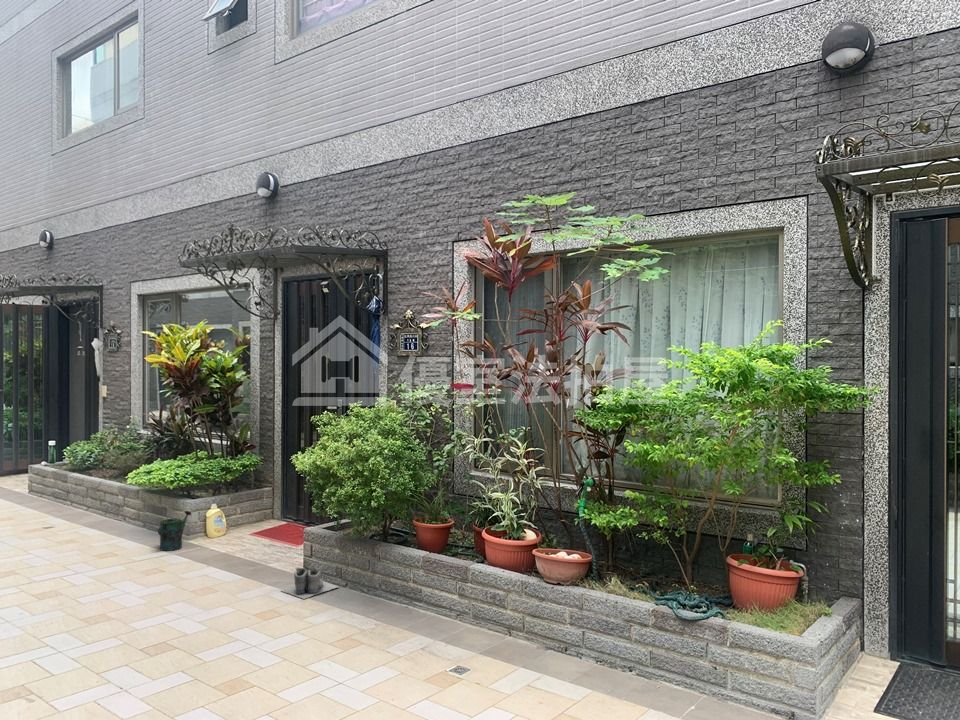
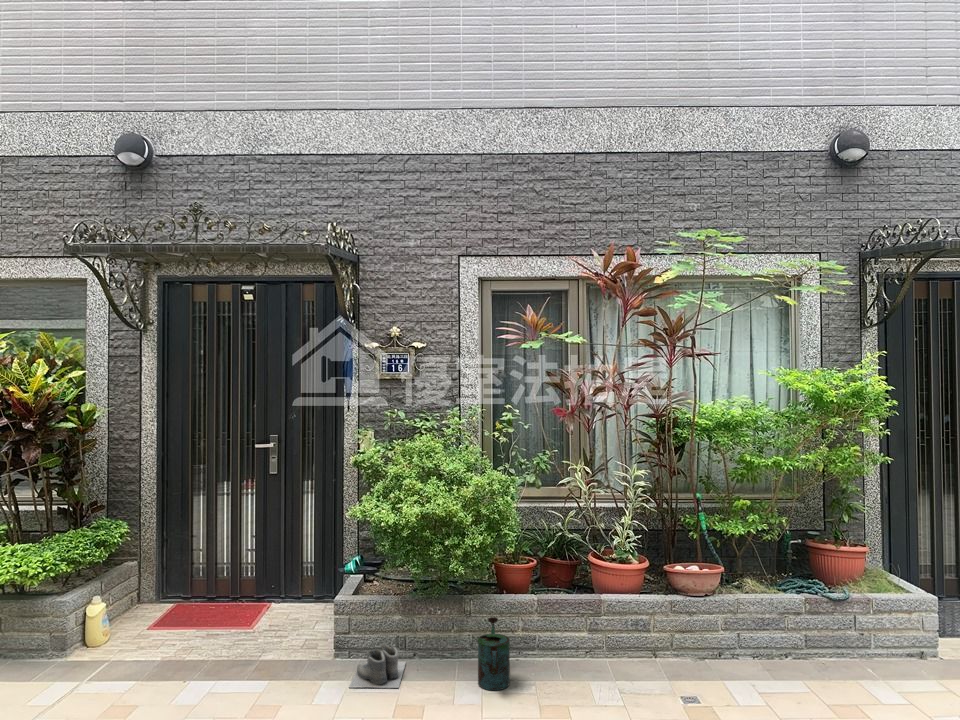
watering can: present [158,511,191,551] -> present [478,617,510,690]

